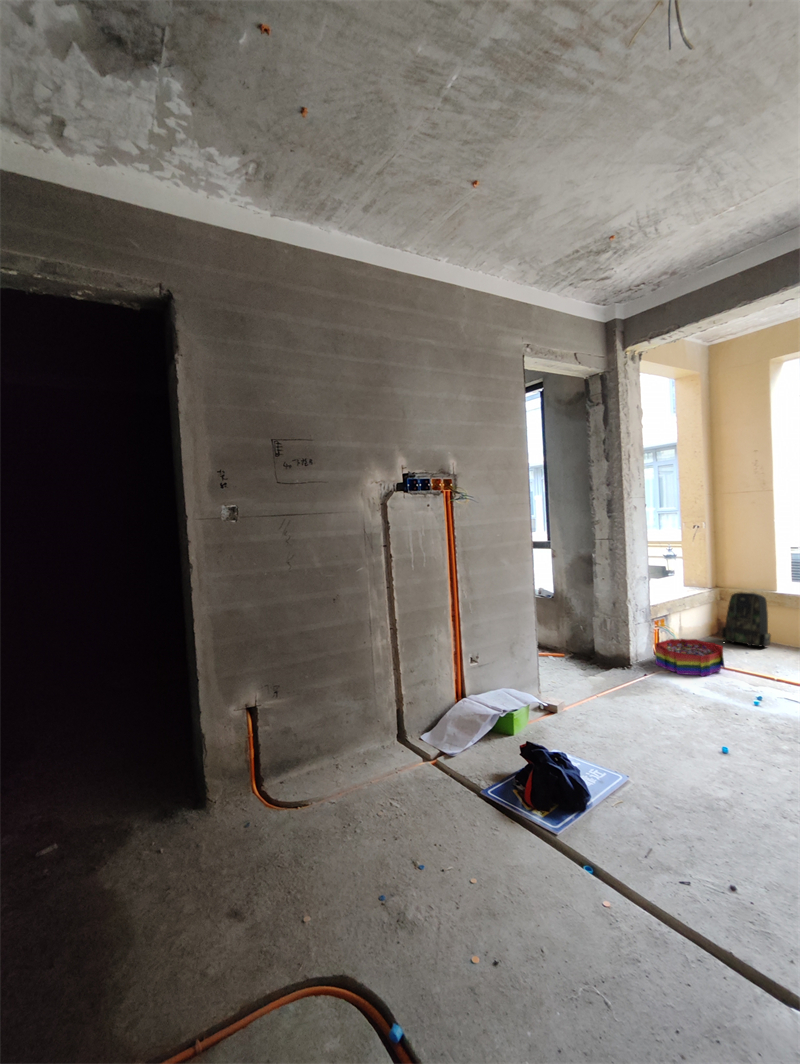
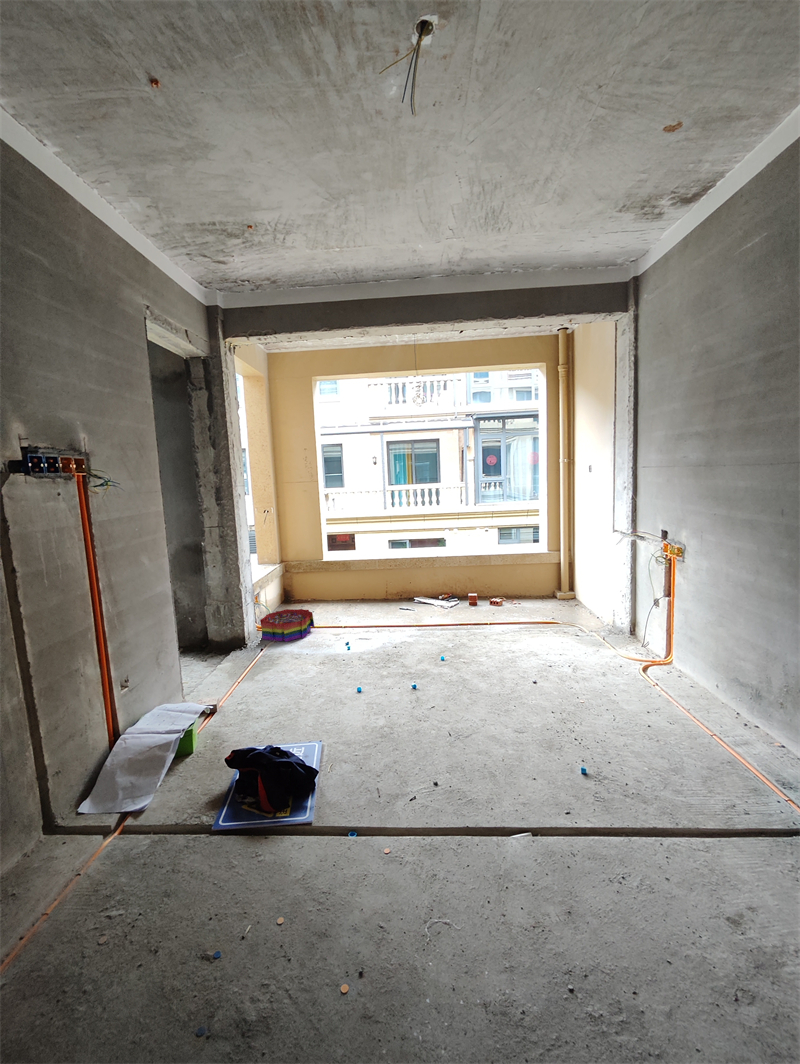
backpack: present [722,592,771,646] -> none [293,563,325,608]

